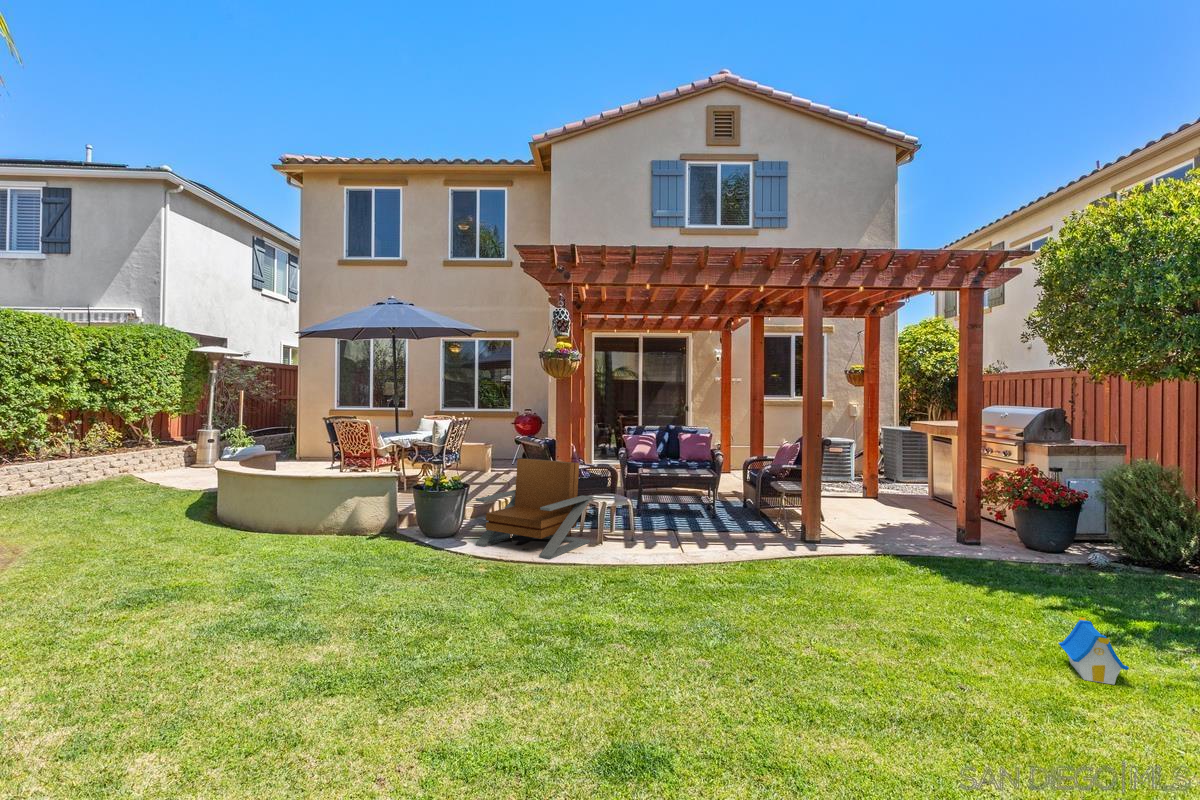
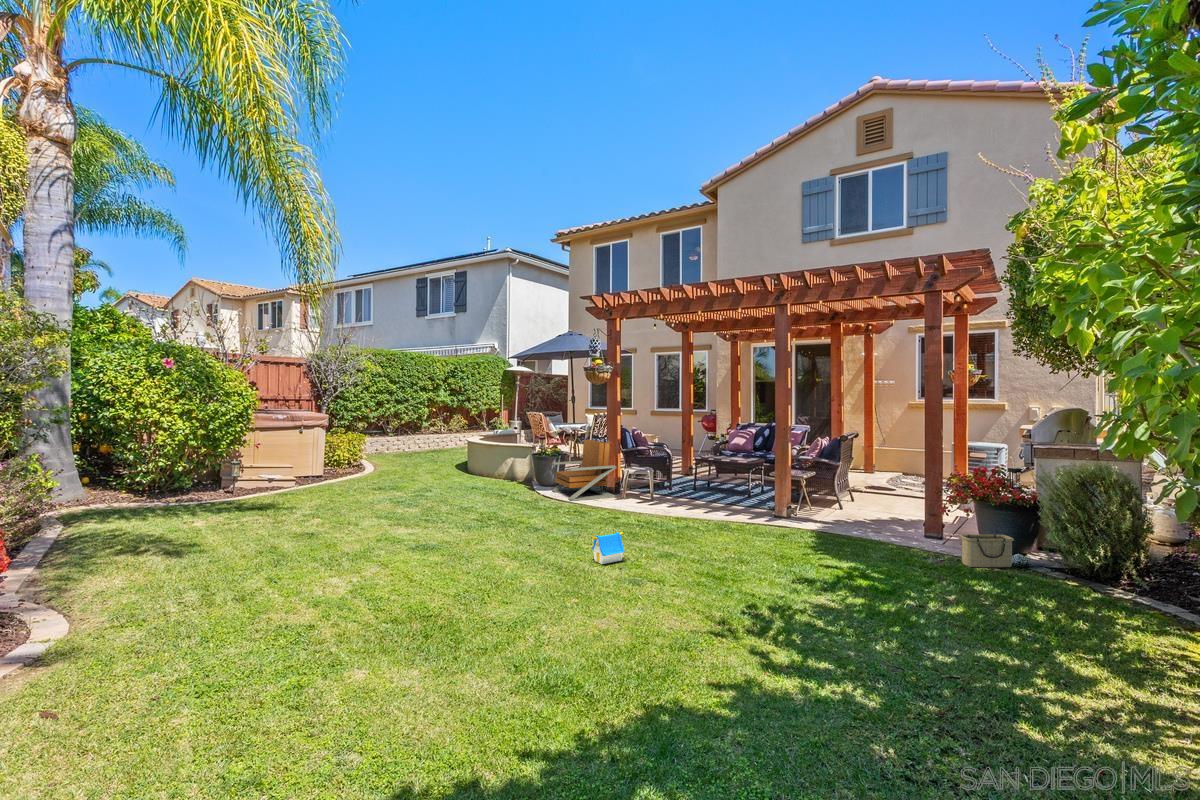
basket: none [1118,538,1155,578] -> present [960,534,1014,567]
toy house: present [1059,617,1129,684] -> present [592,532,624,564]

